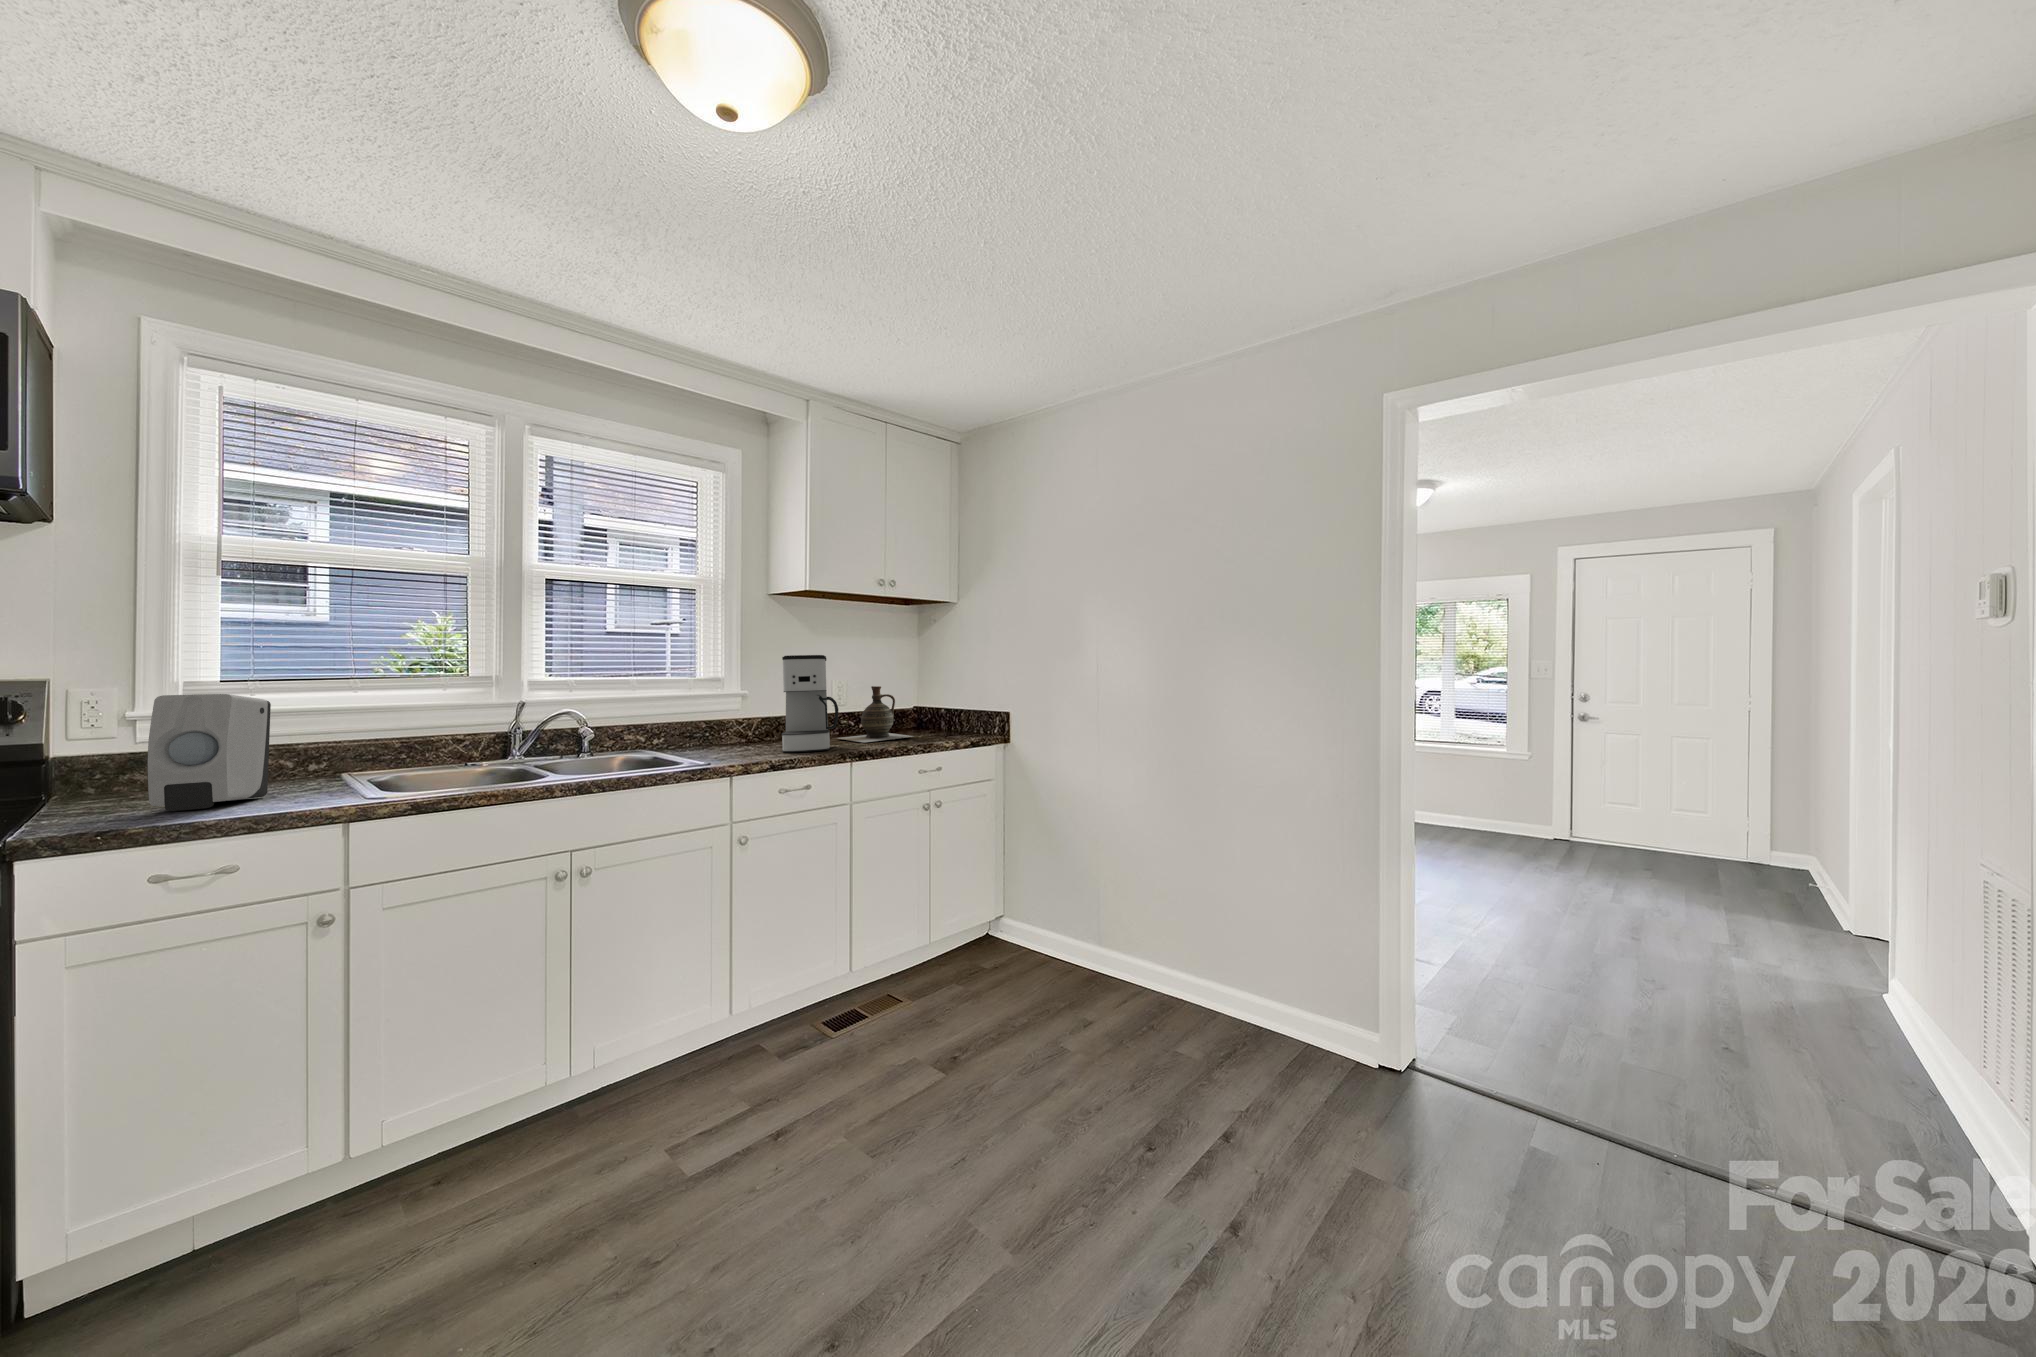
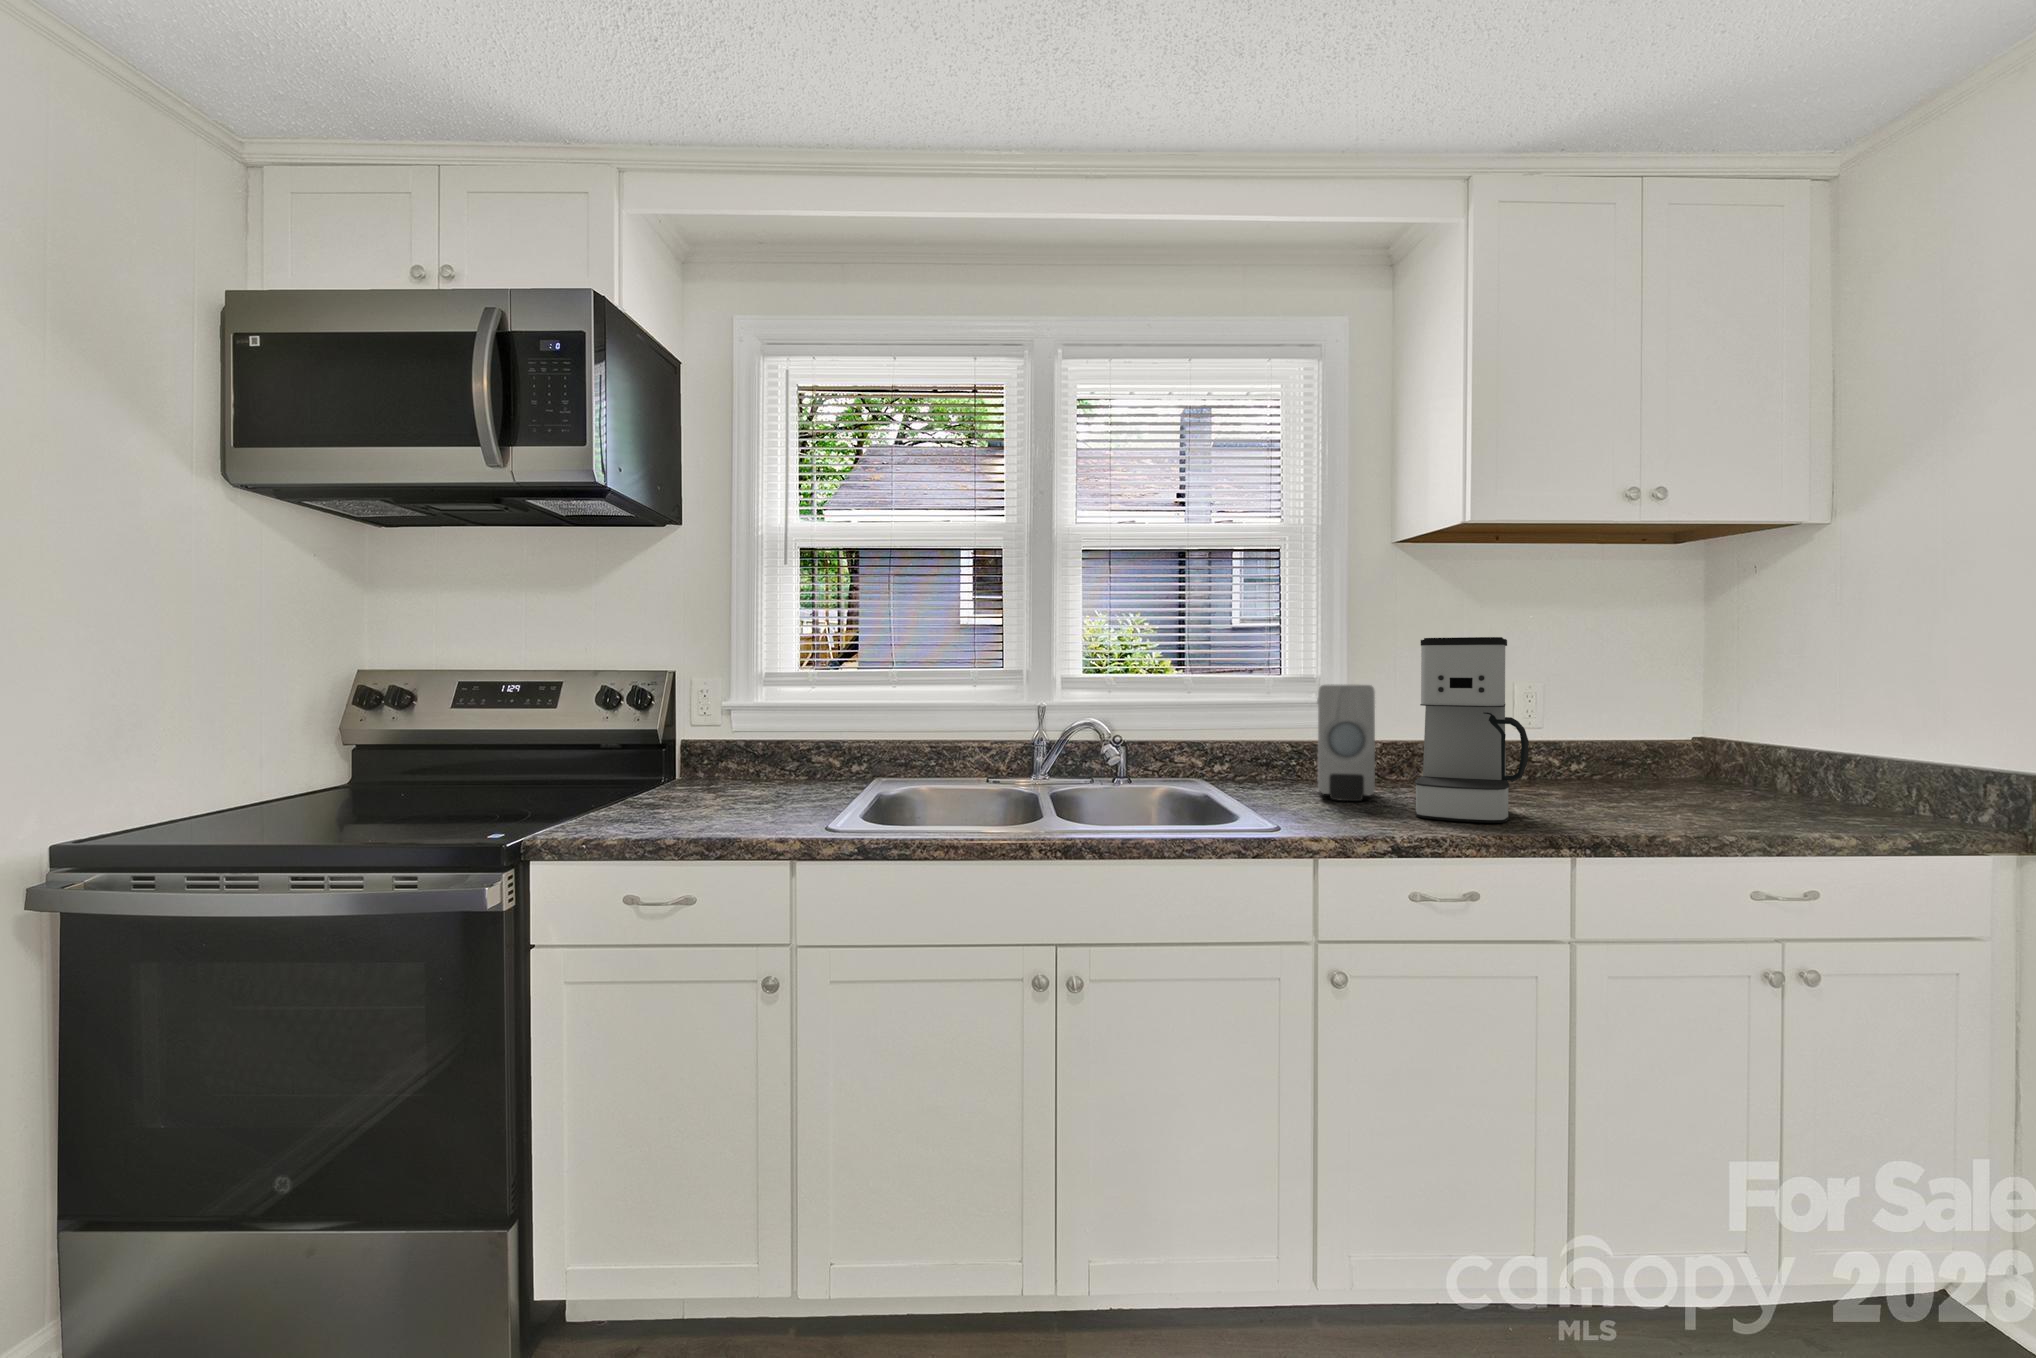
ceramic jug: present [838,686,913,743] -> none [1521,696,1703,811]
soap dispenser: present [147,694,271,811] -> present [1317,685,1375,801]

